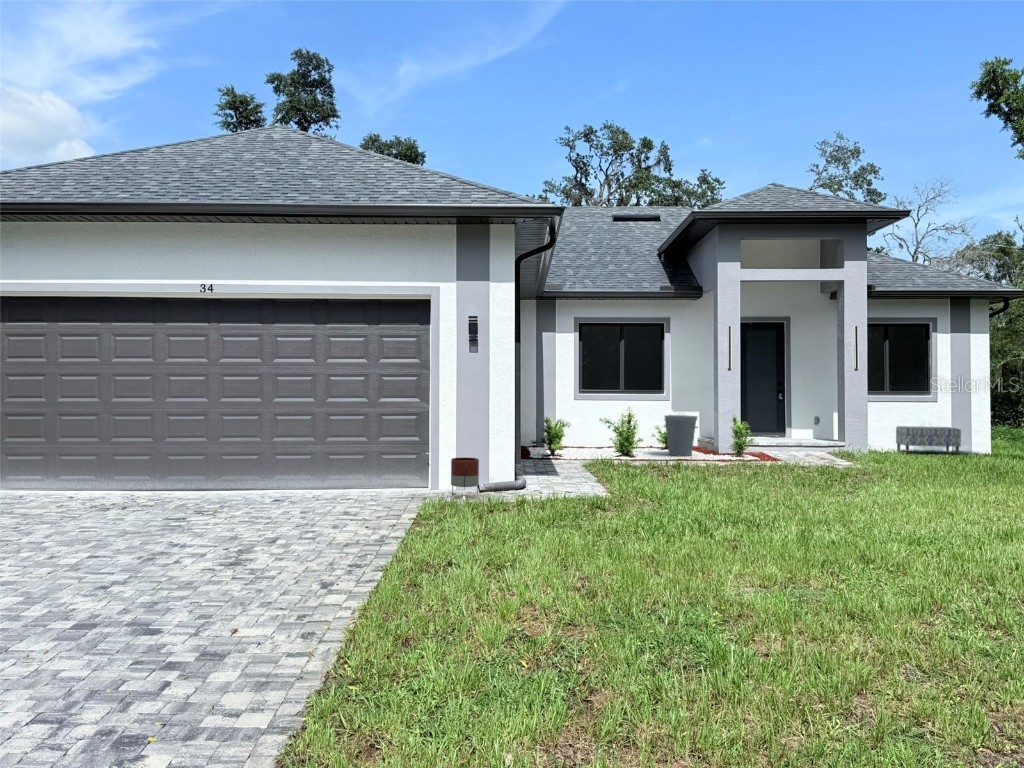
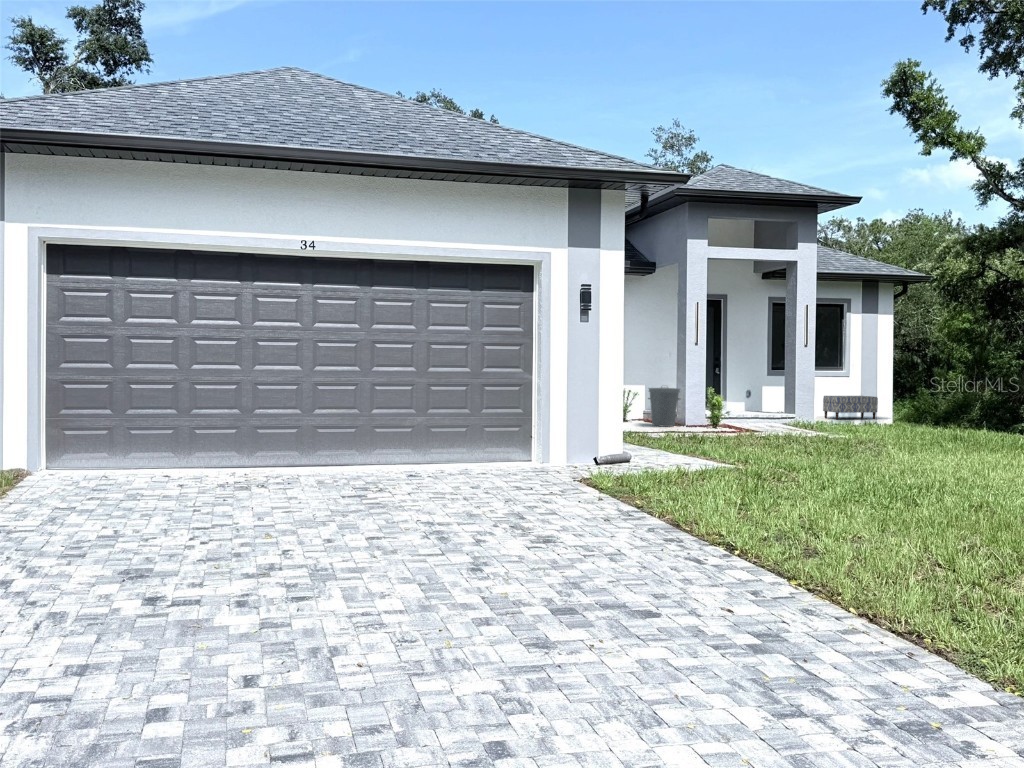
planter: present [451,458,479,495] -> none [568,427,597,468]

